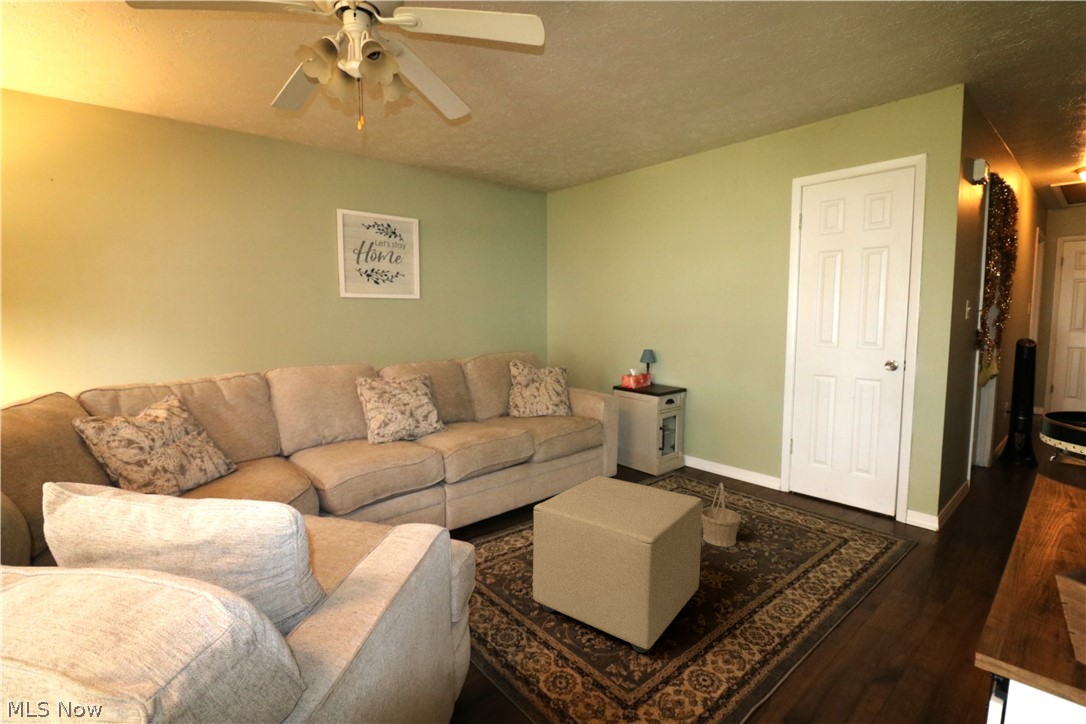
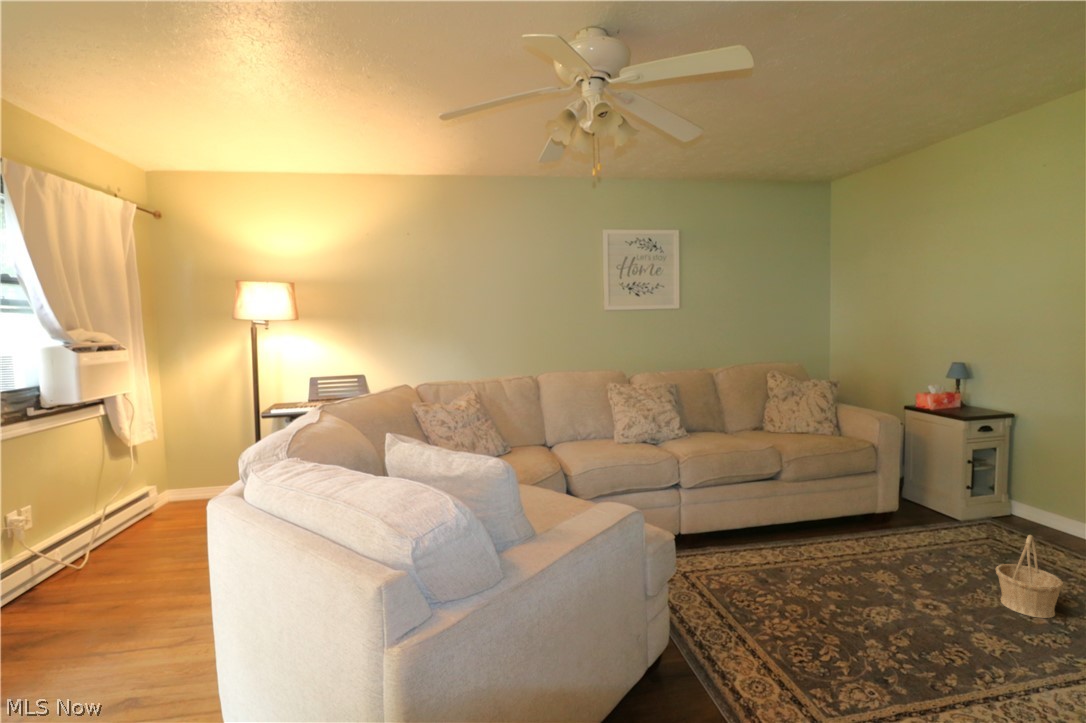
ottoman: present [533,476,703,653] -> none [749,502,963,690]

